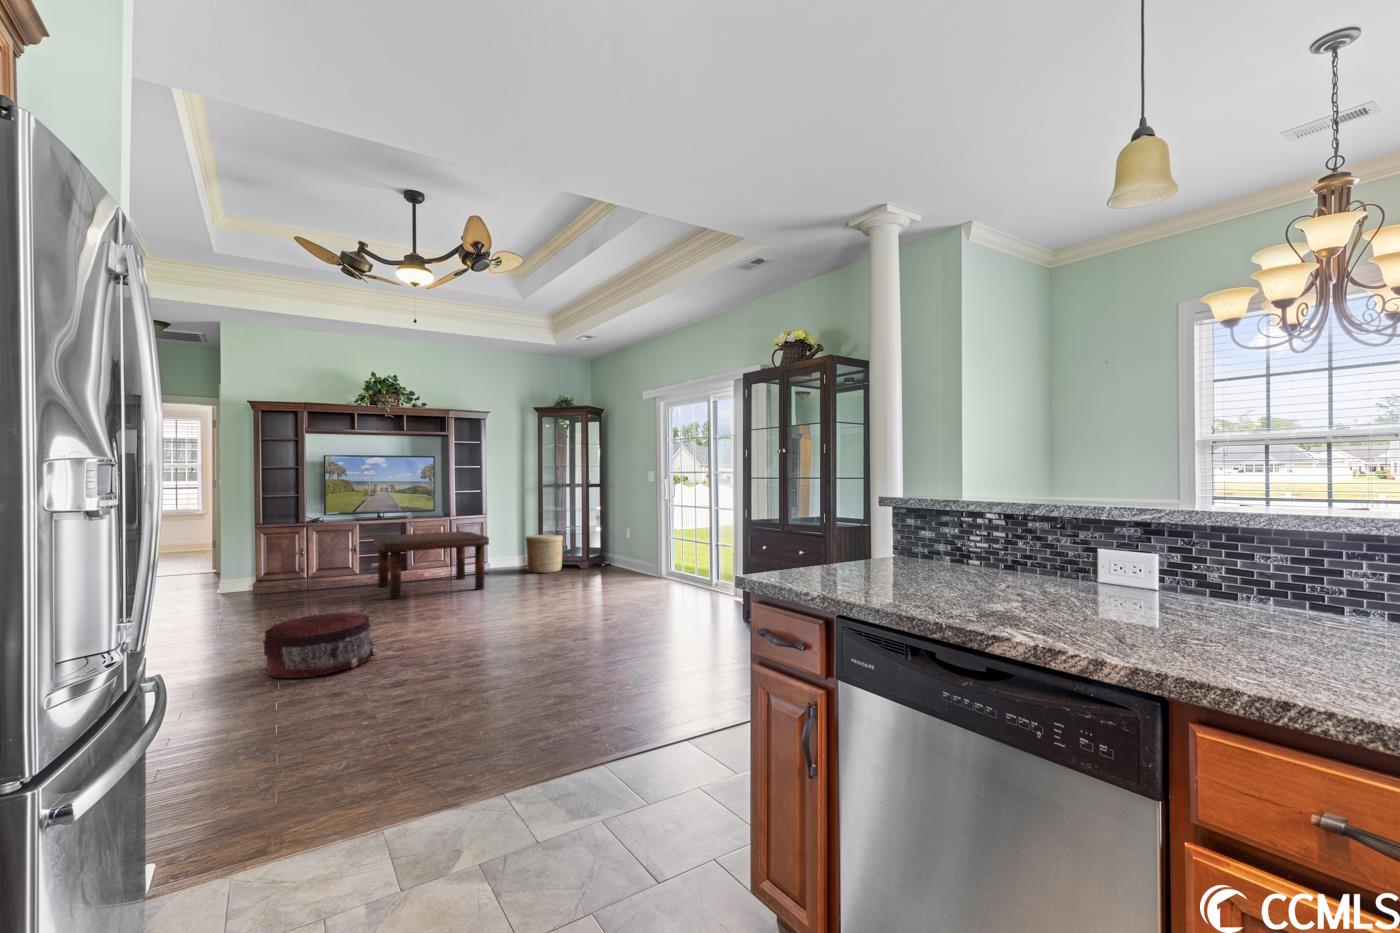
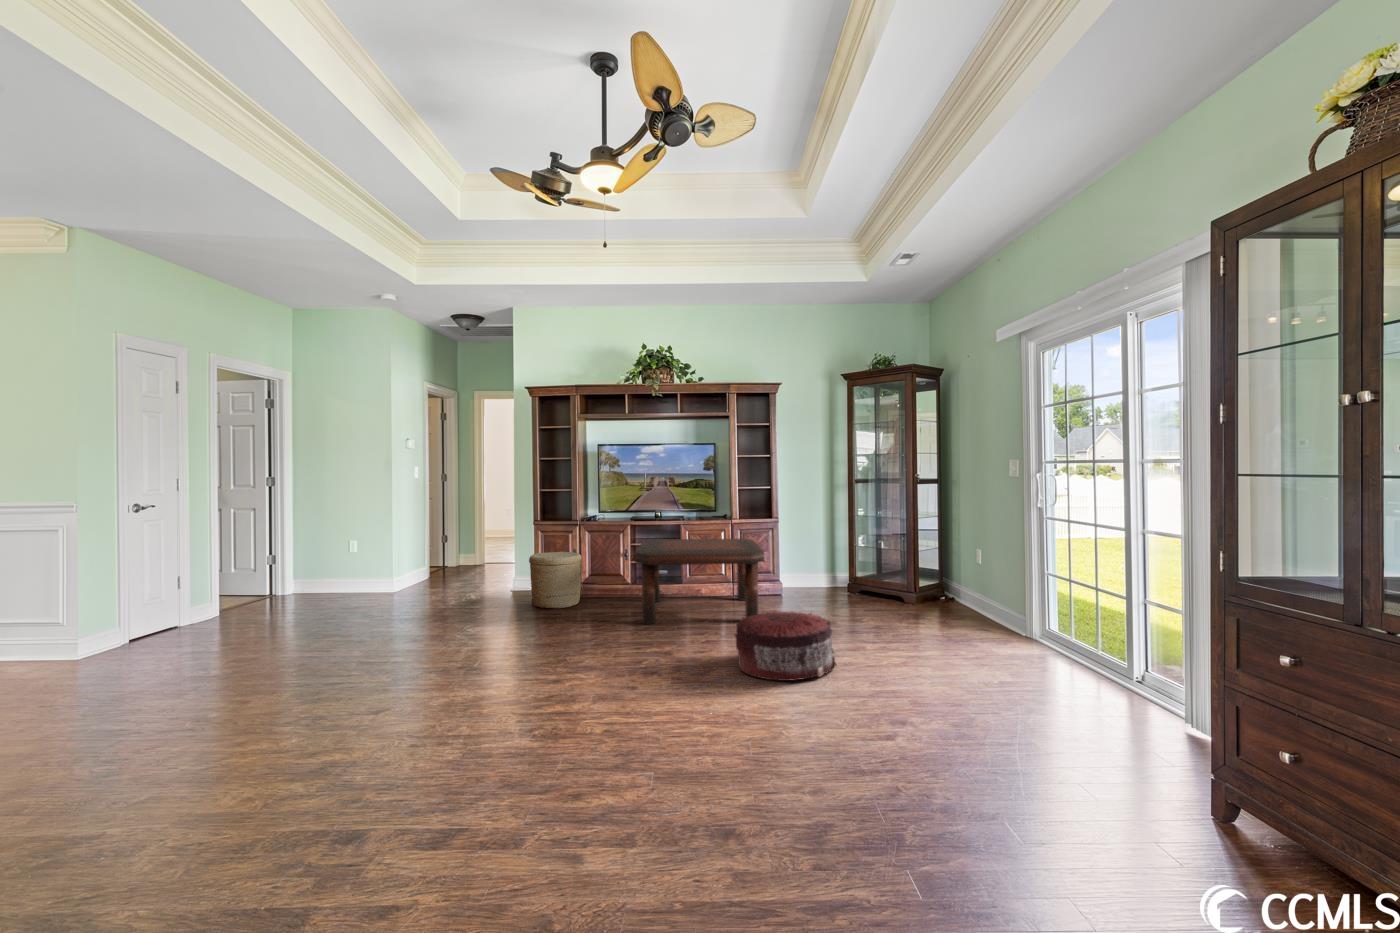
woven basket: present [526,534,563,573] -> present [529,552,582,608]
pouf: present [263,612,374,678] -> present [735,611,836,681]

